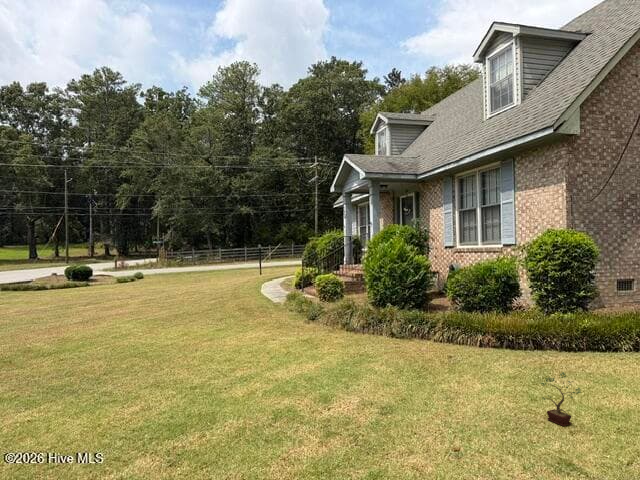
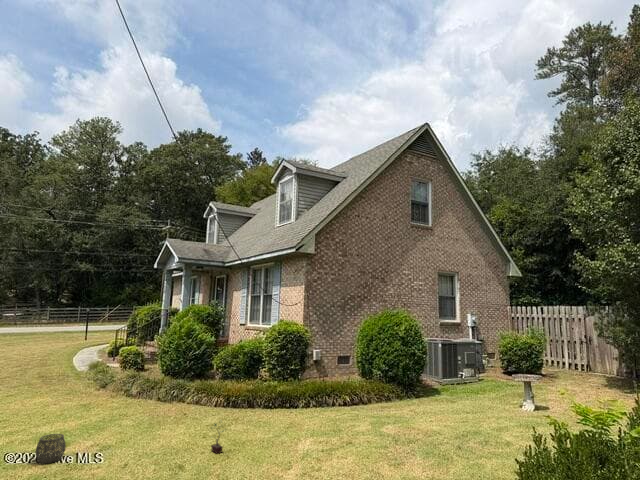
woven basket: none [293,384,331,426] -> present [36,434,66,463]

